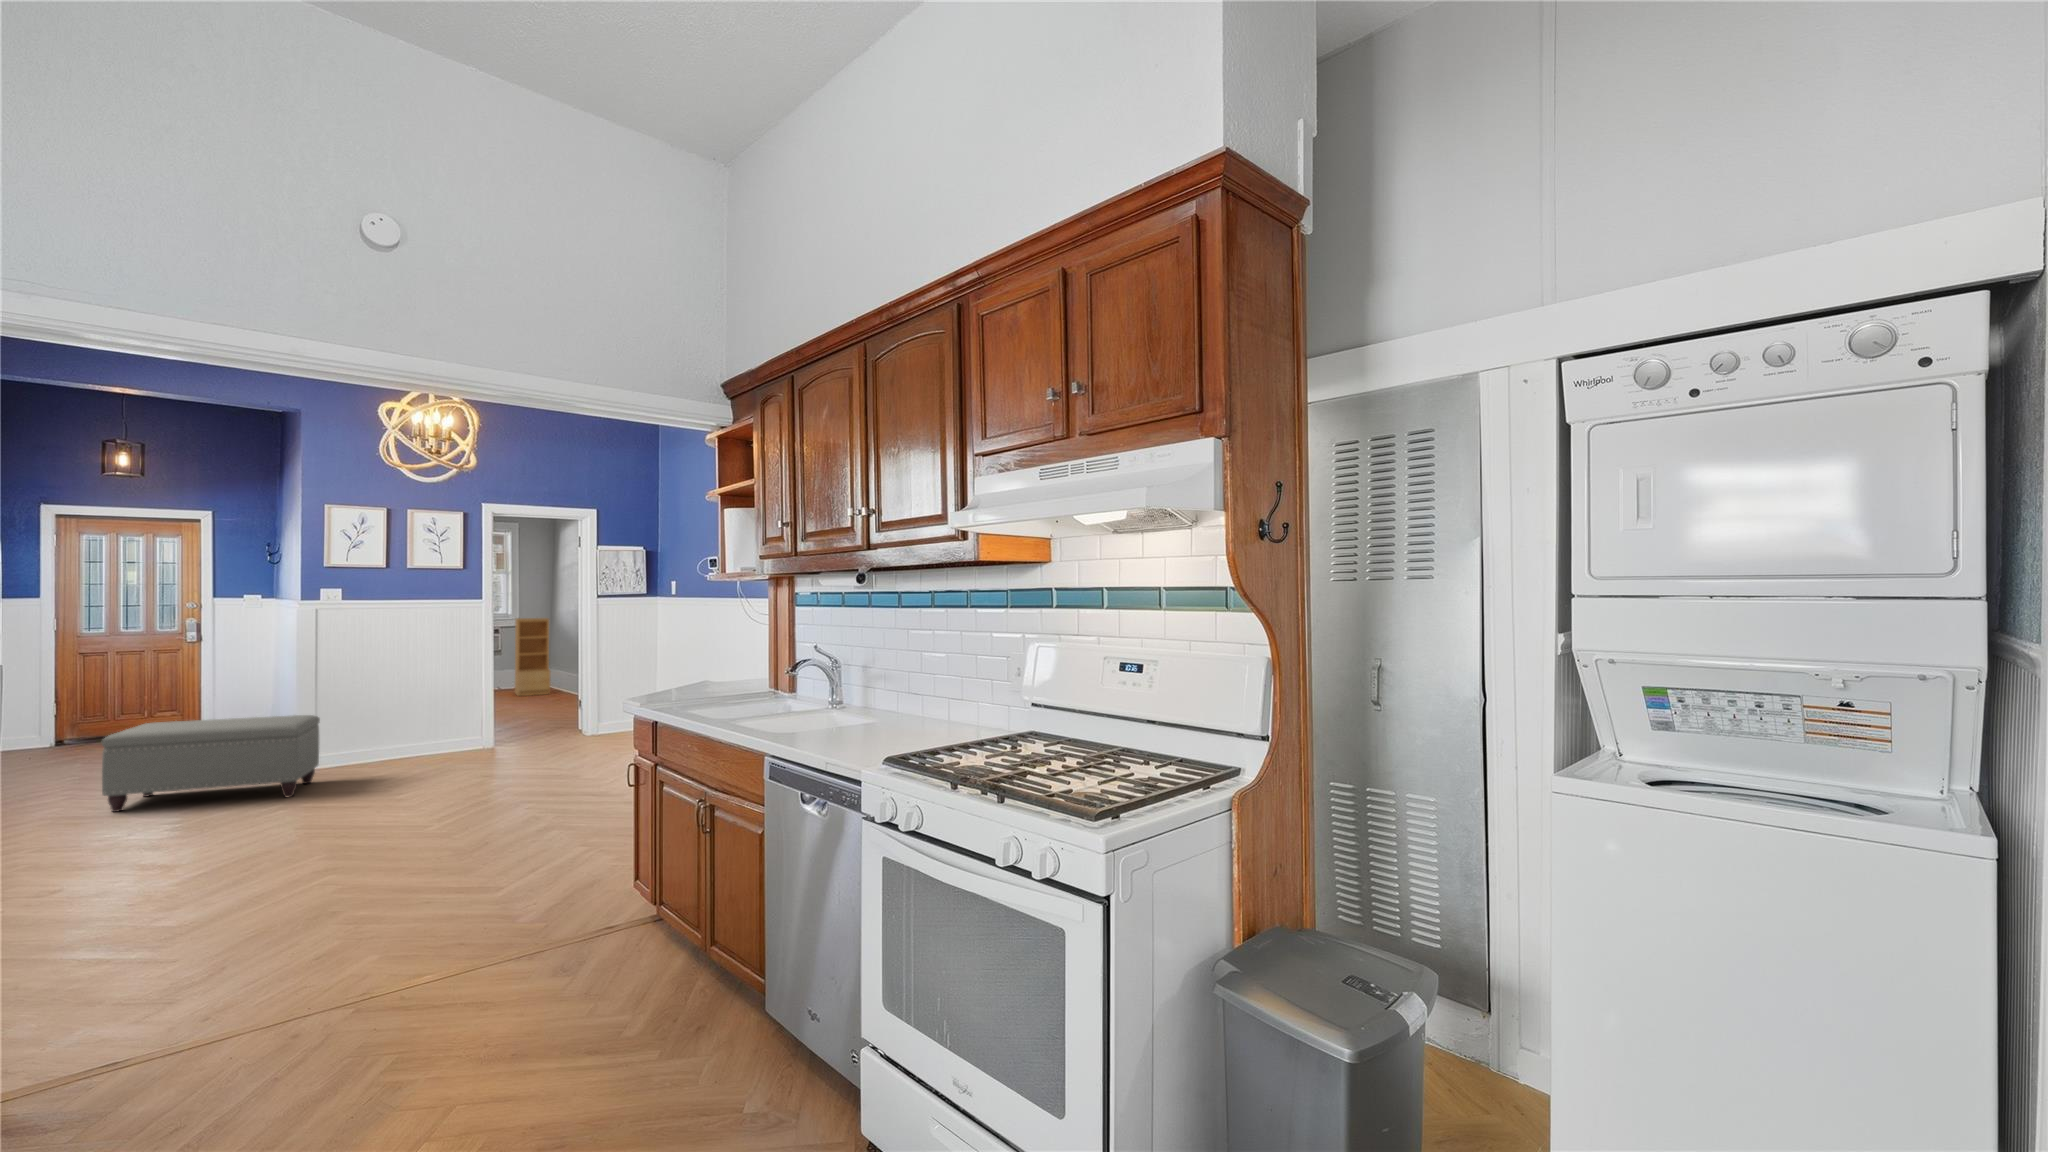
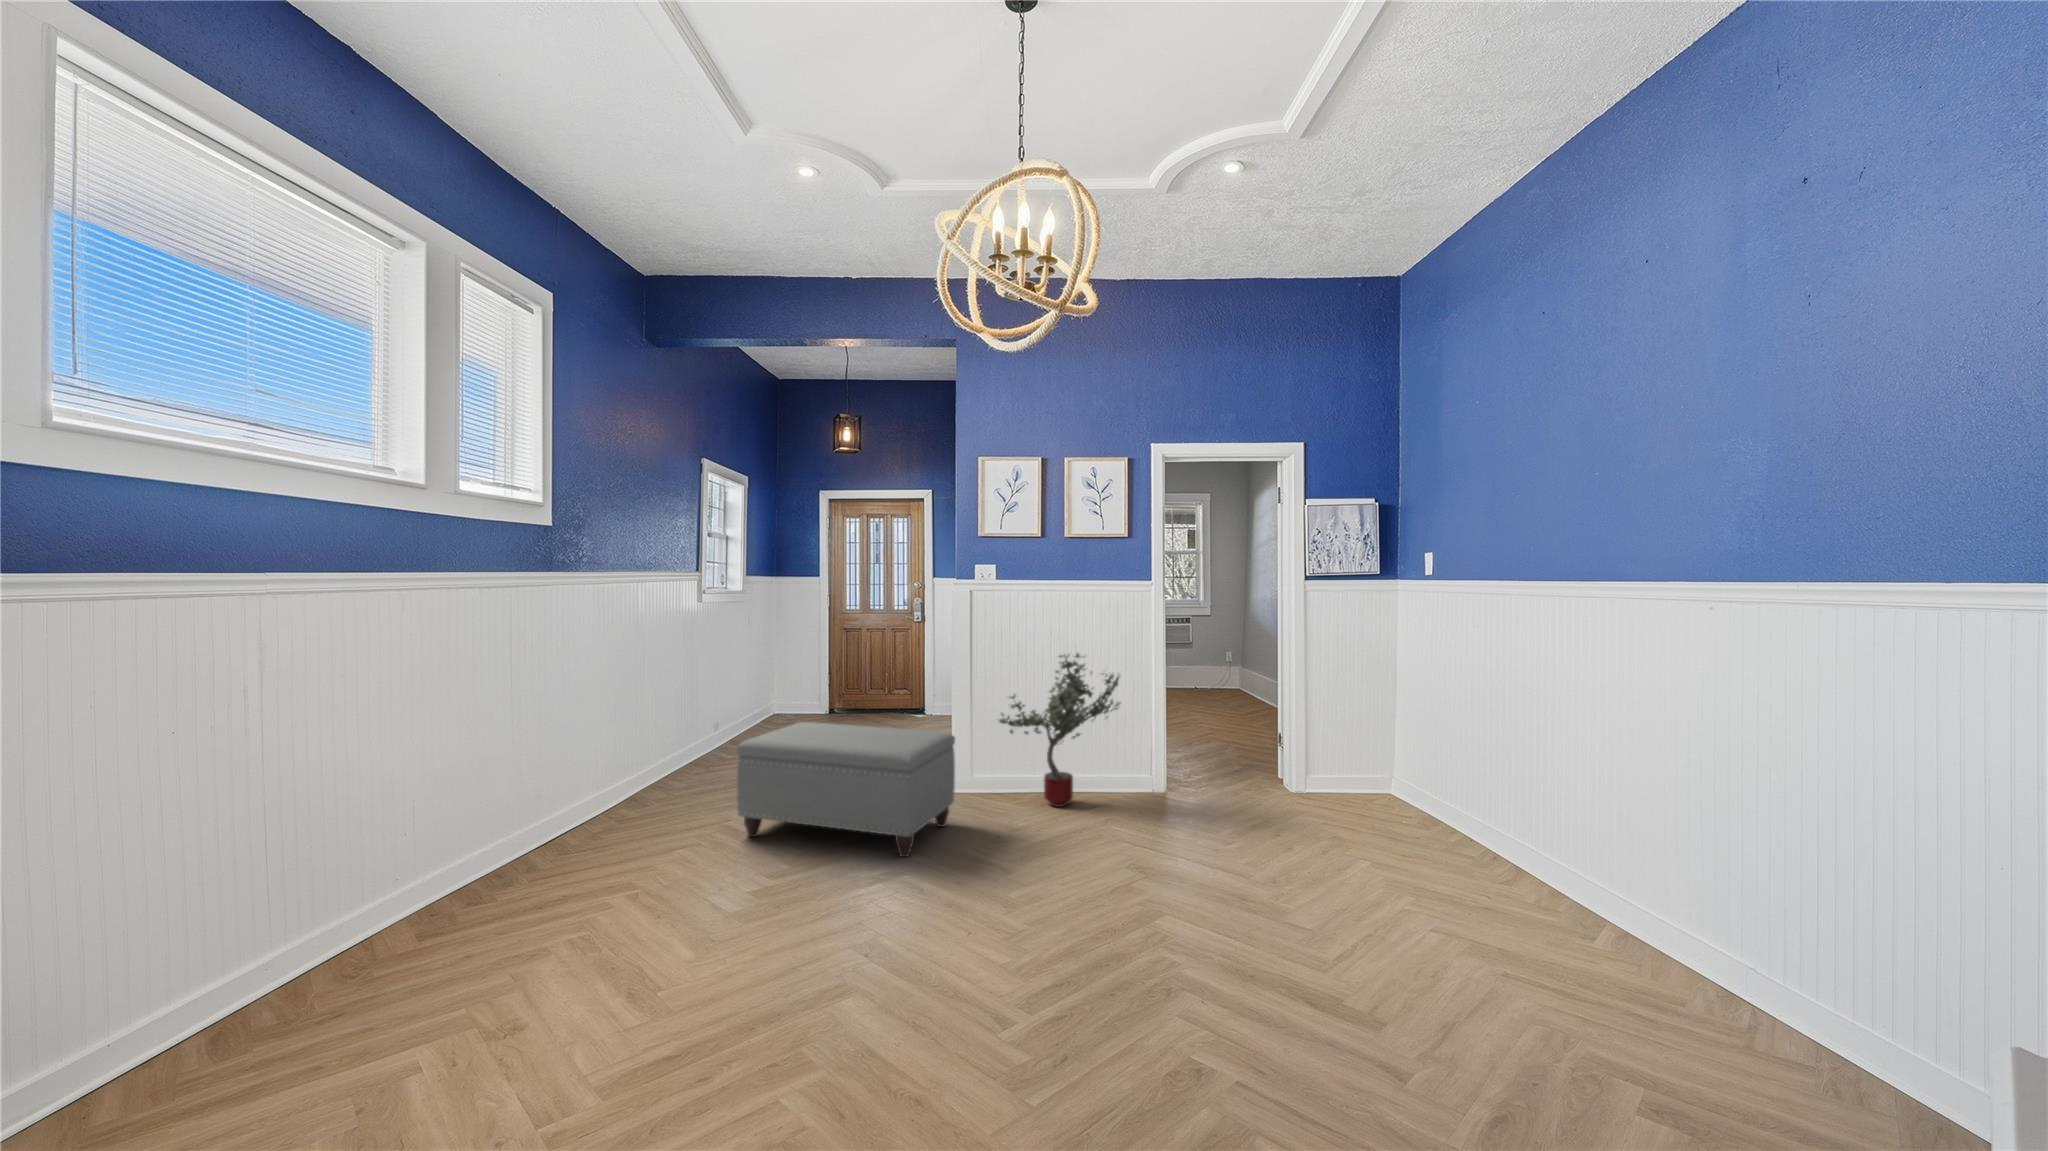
bookshelf: present [515,618,550,696] -> none [1196,604,1233,694]
potted tree: none [348,653,460,764] -> present [999,653,1120,807]

